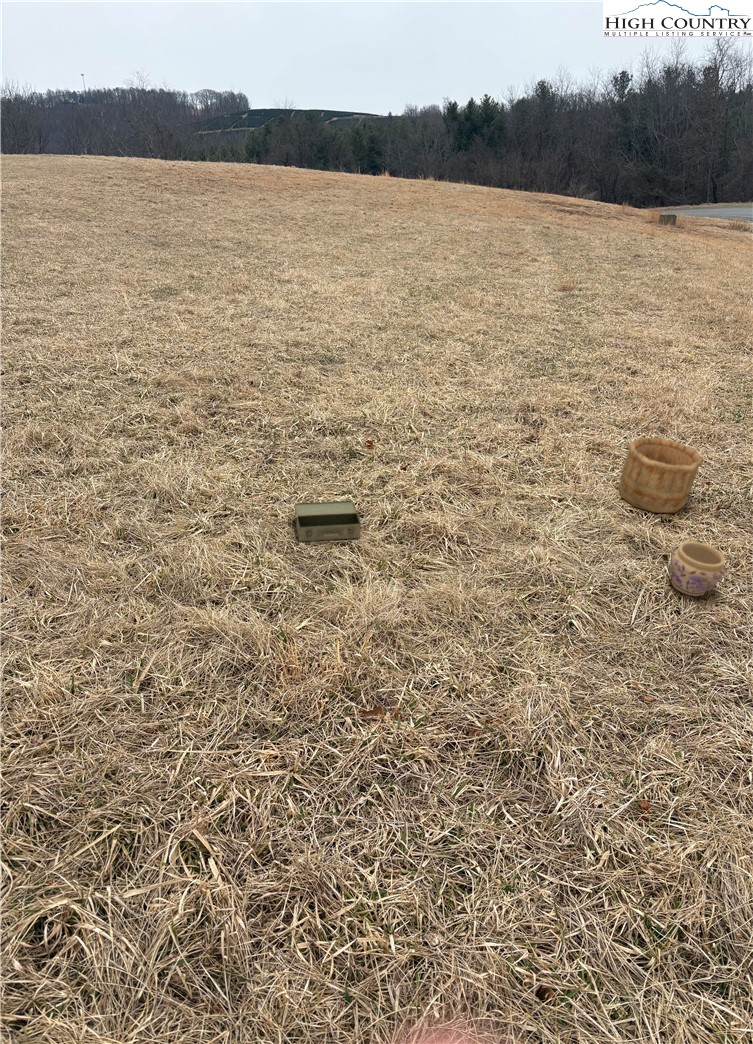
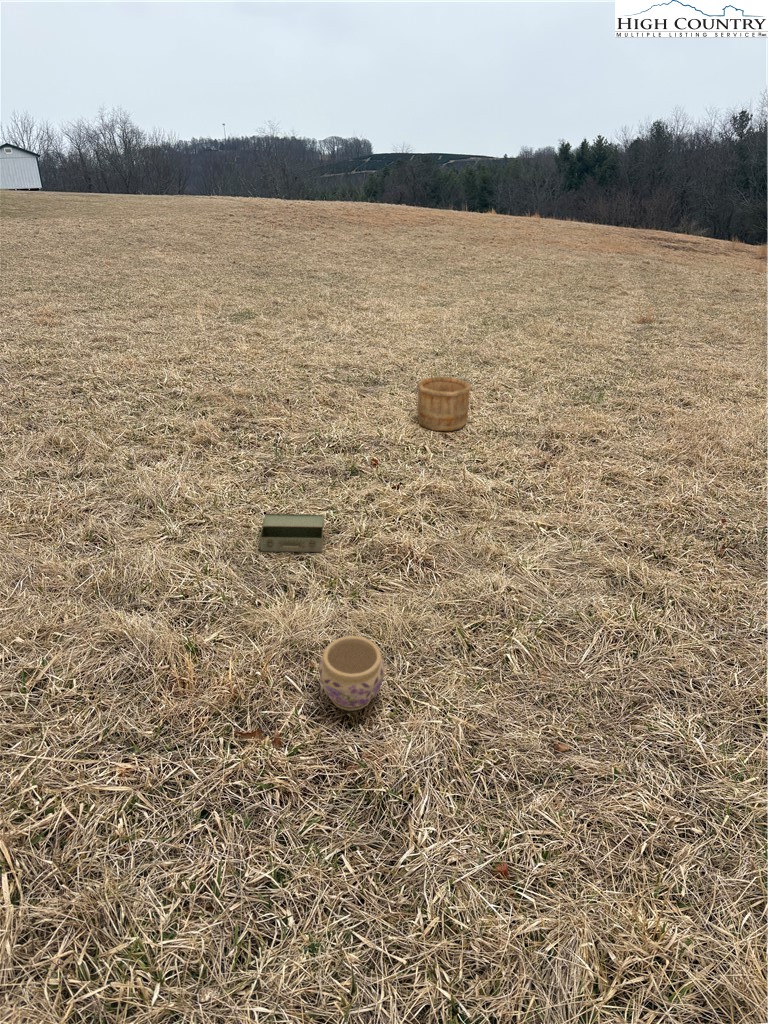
wooden bucket: present [619,438,702,513] -> present [417,377,472,431]
planter: present [669,542,725,597] -> present [319,636,385,712]

